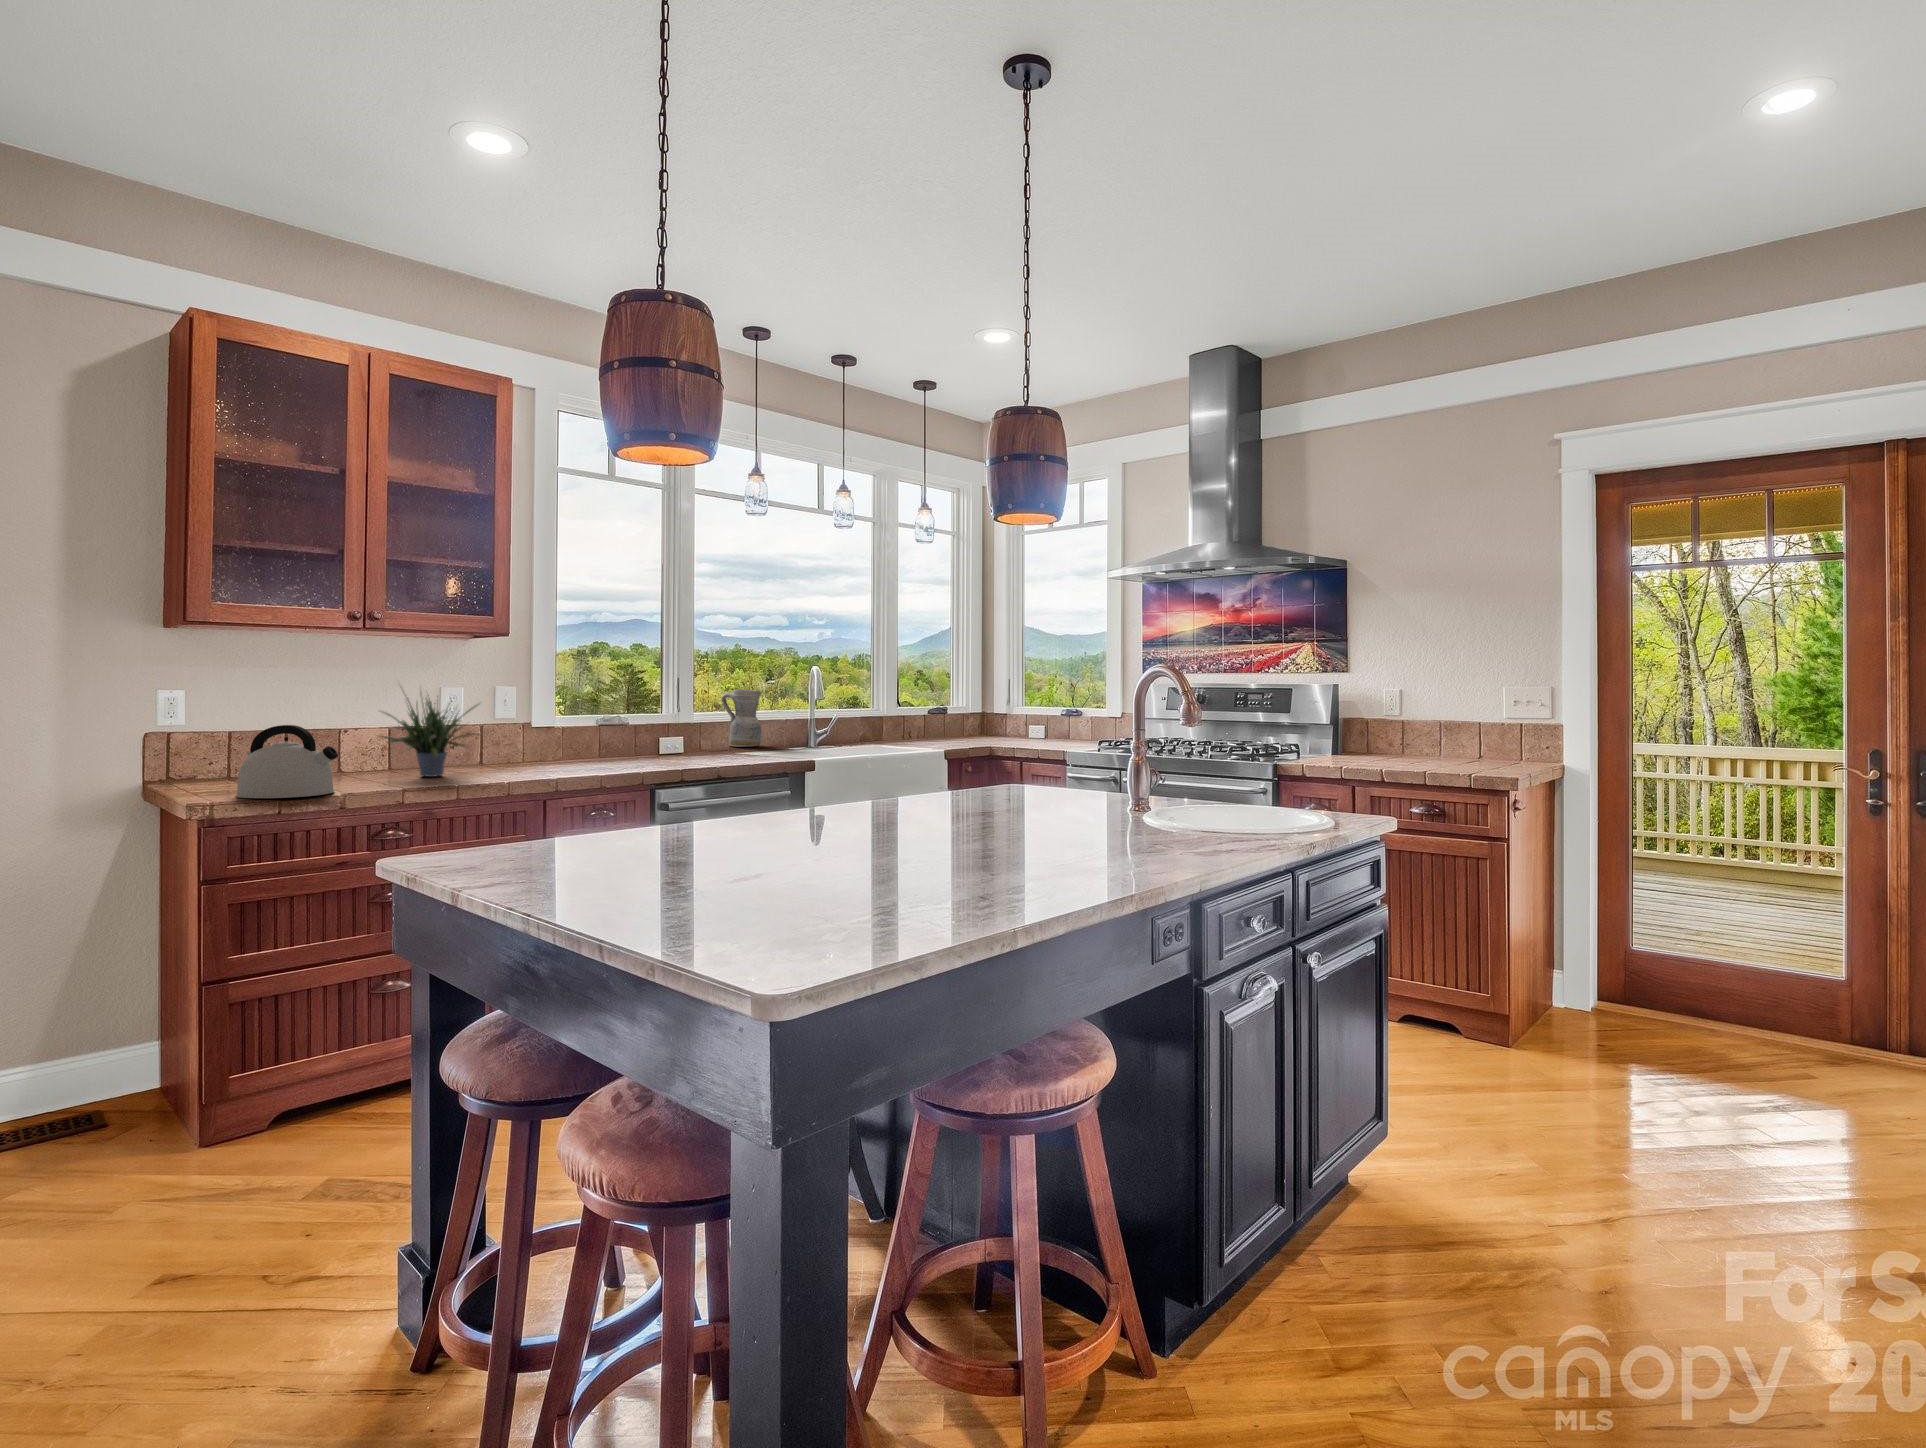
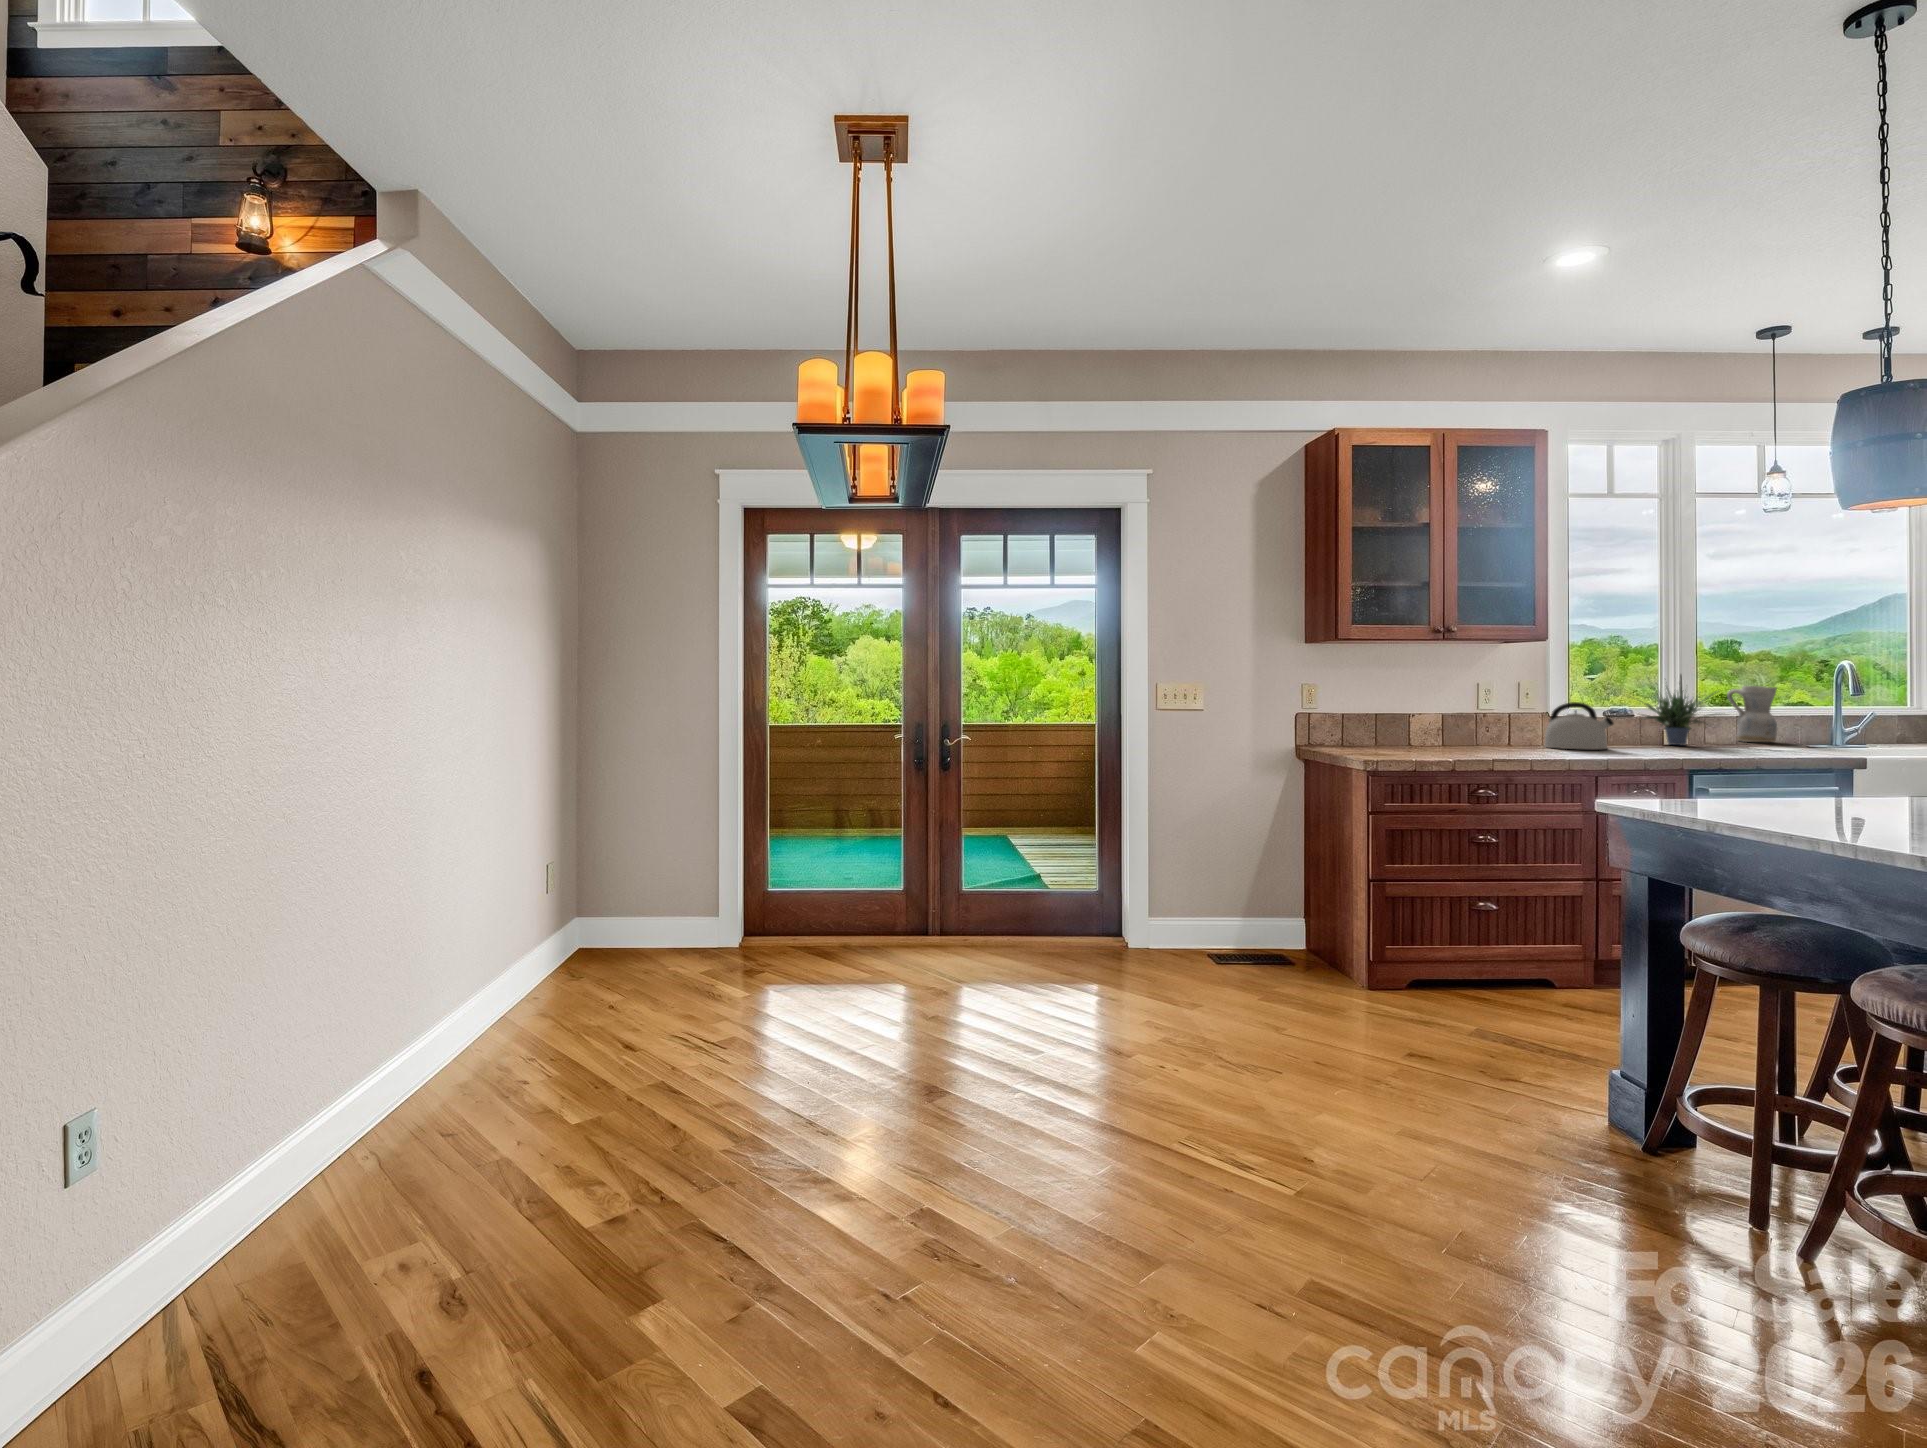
potted plant: present [380,695,482,777] -> present [1642,687,1722,745]
kettle: present [236,725,338,798] -> present [1545,702,1614,749]

